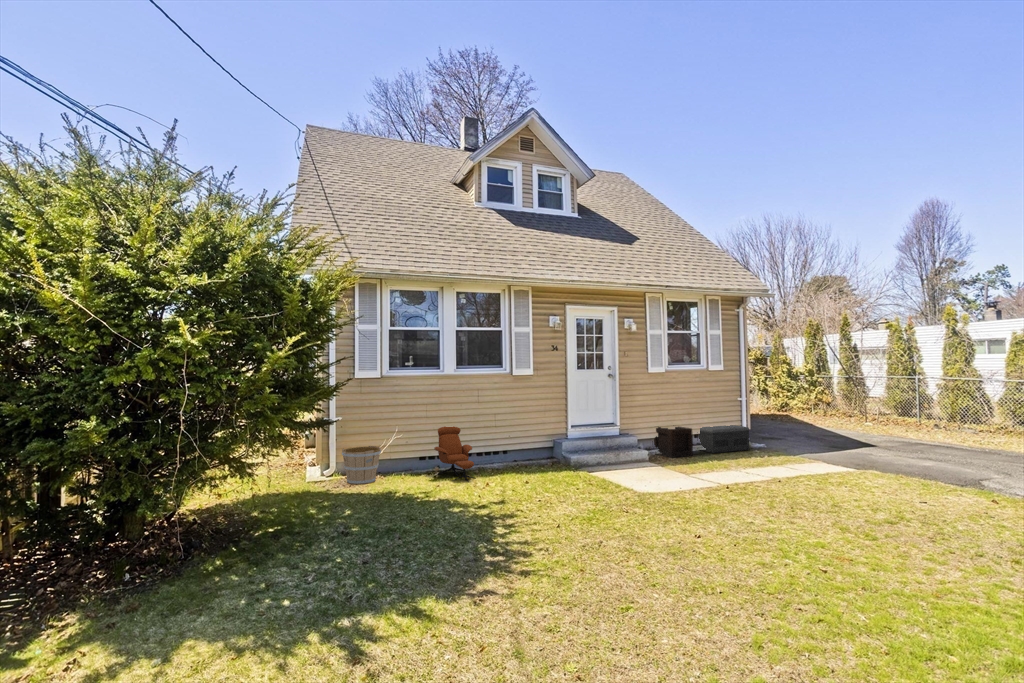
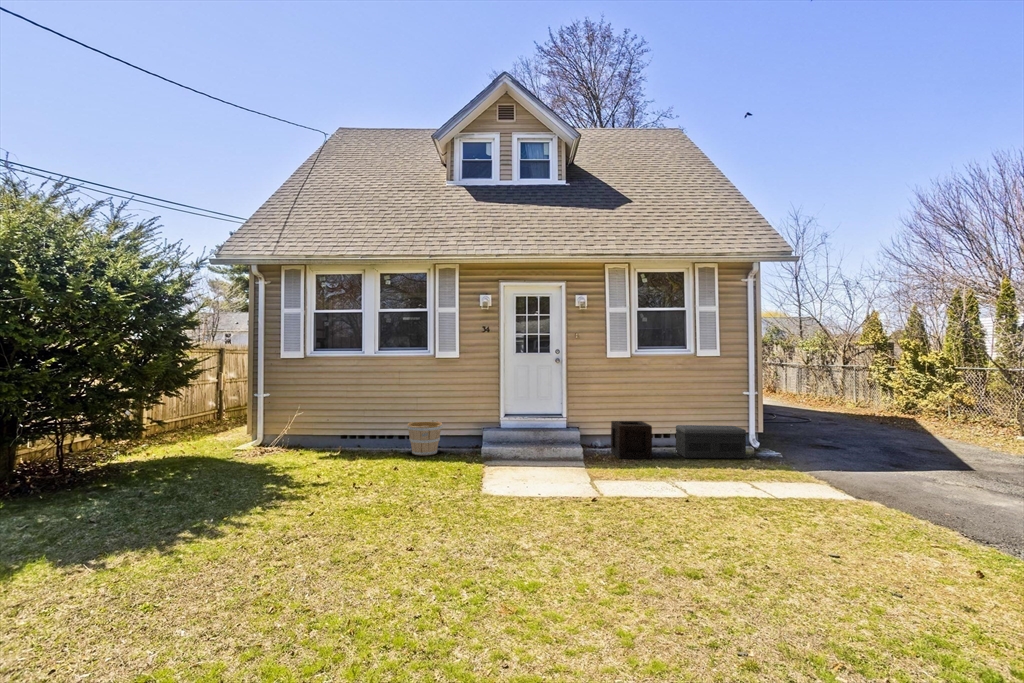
lounge chair: present [434,426,476,482] -> none [339,406,381,463]
wooden bucket: present [342,446,381,484] -> present [407,421,442,456]

